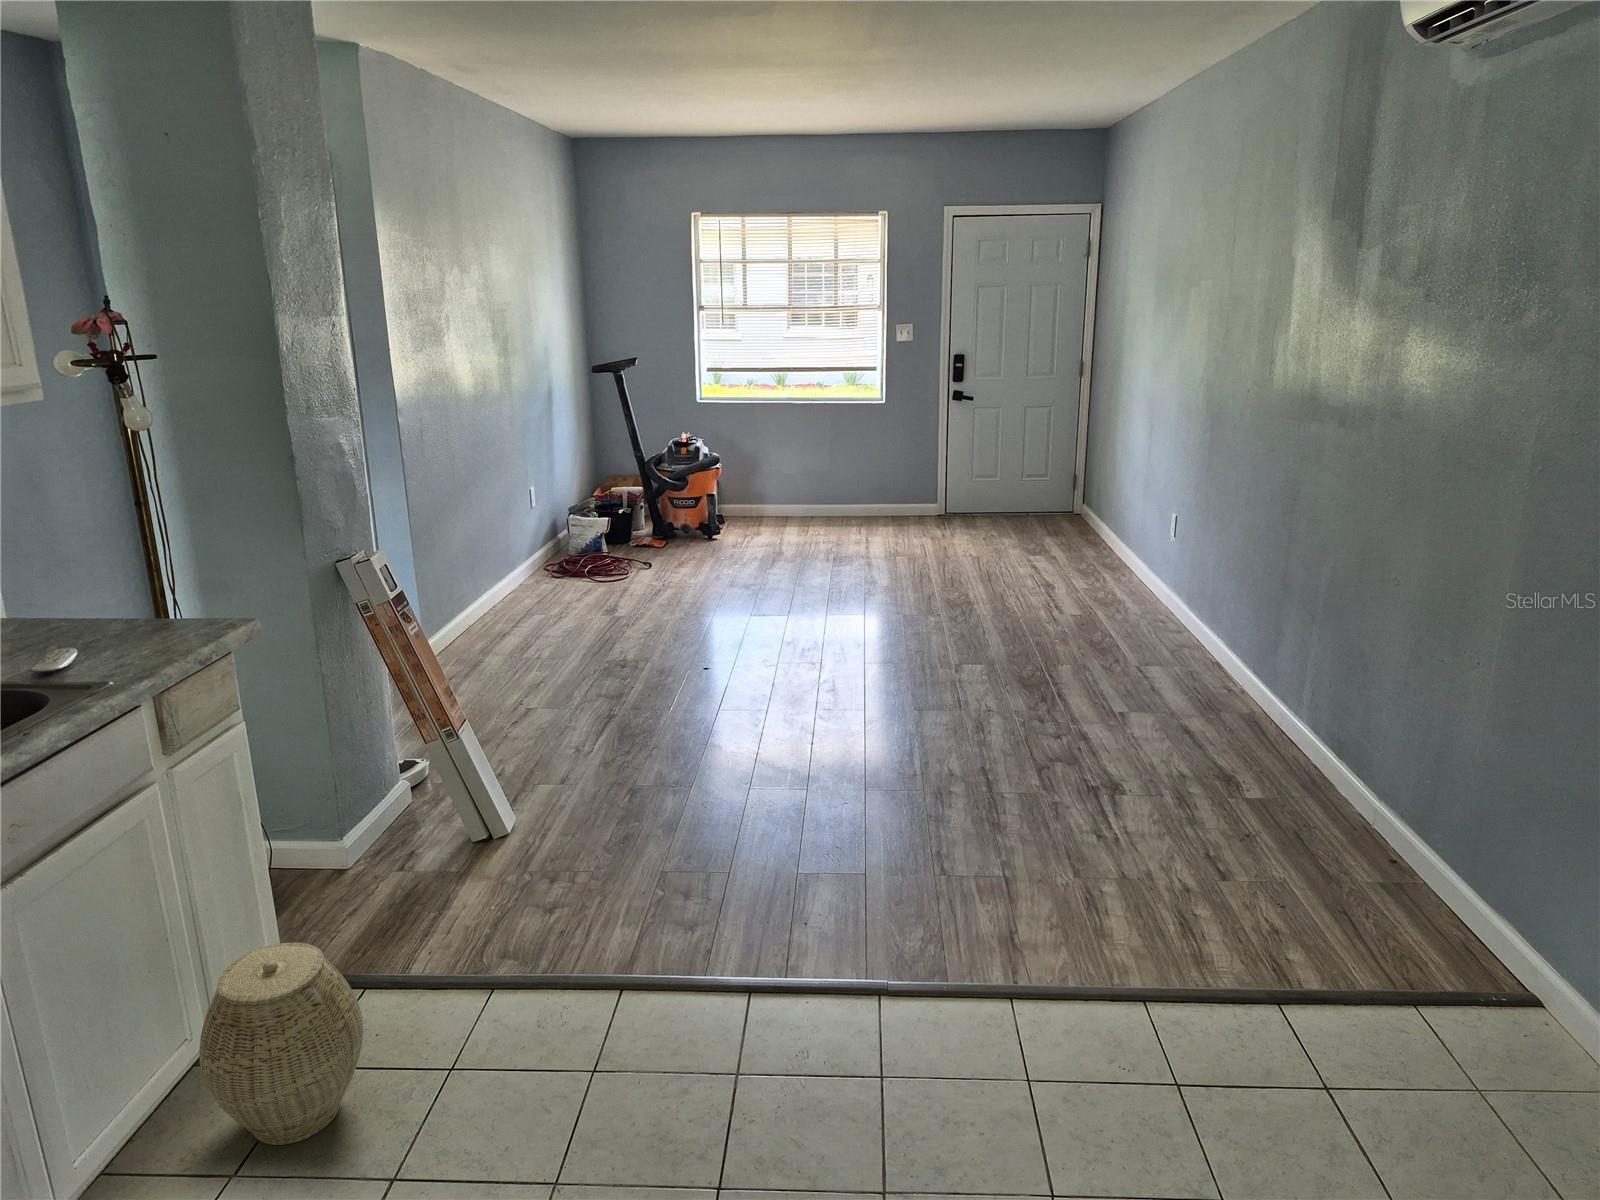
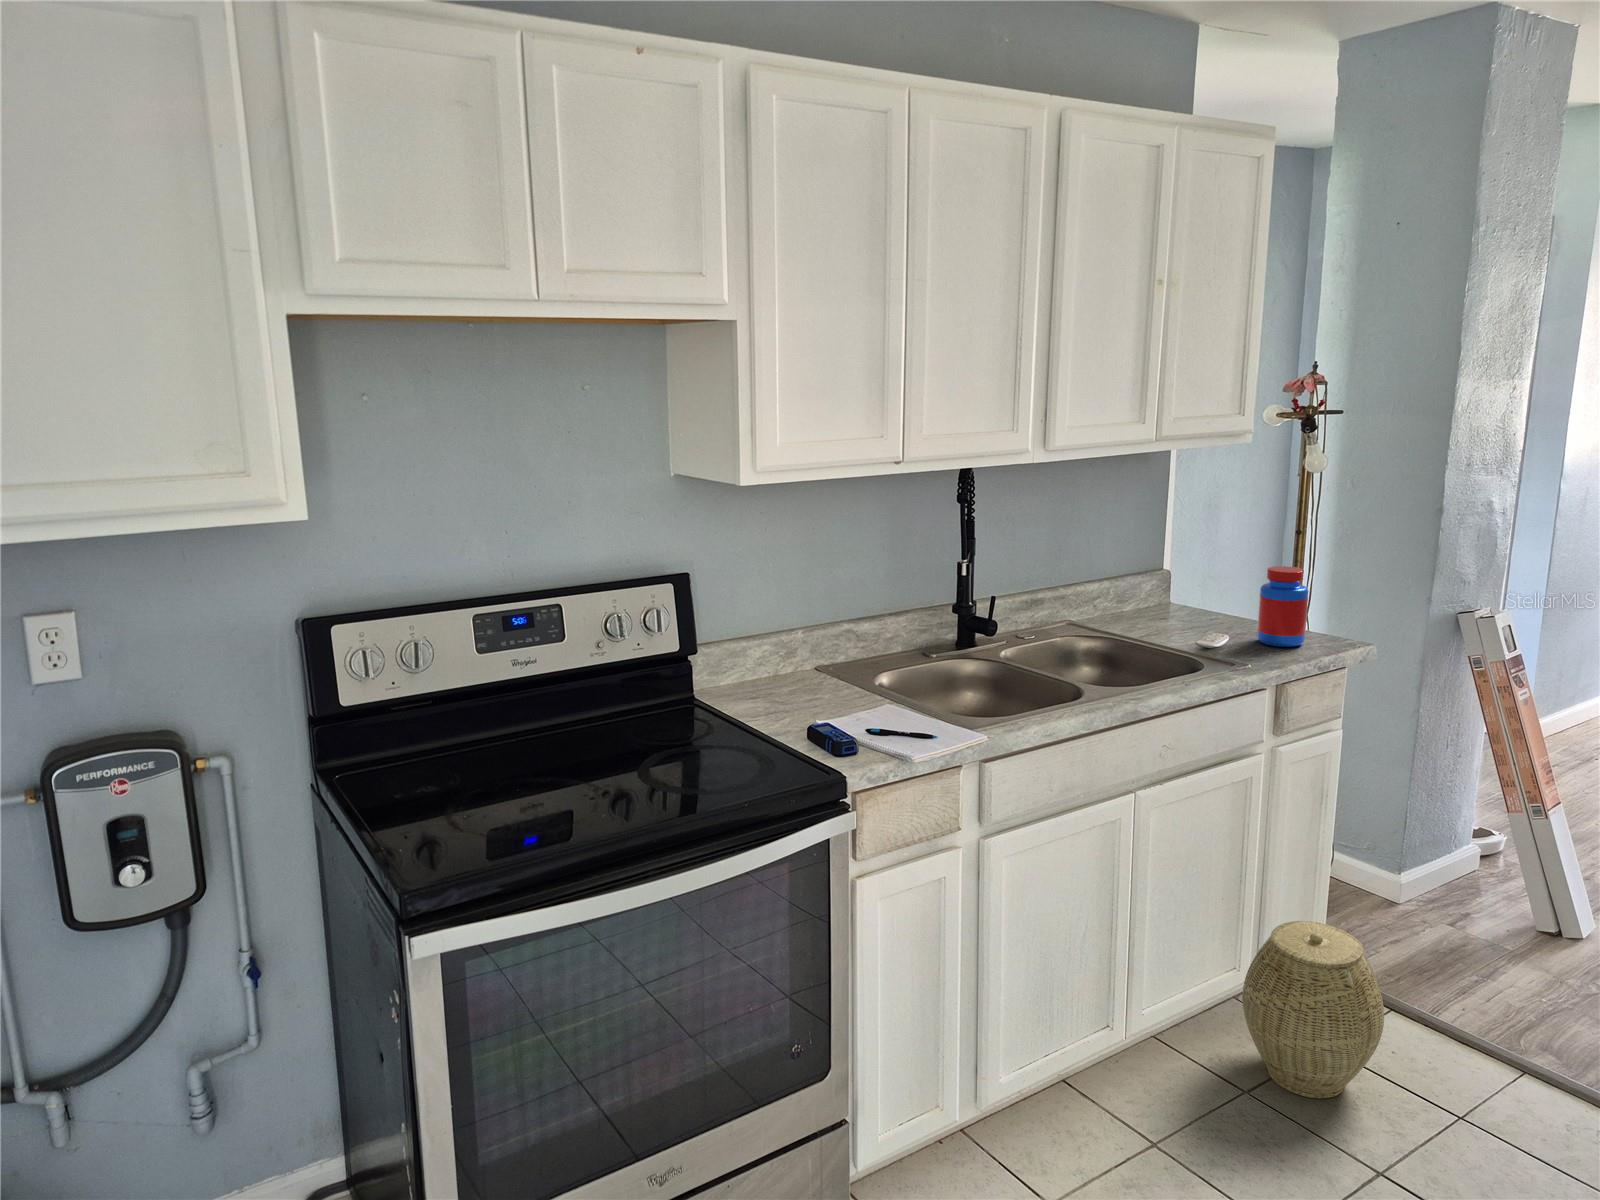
jar: none [101,548,174,648] -> present [1257,566,1308,647]

